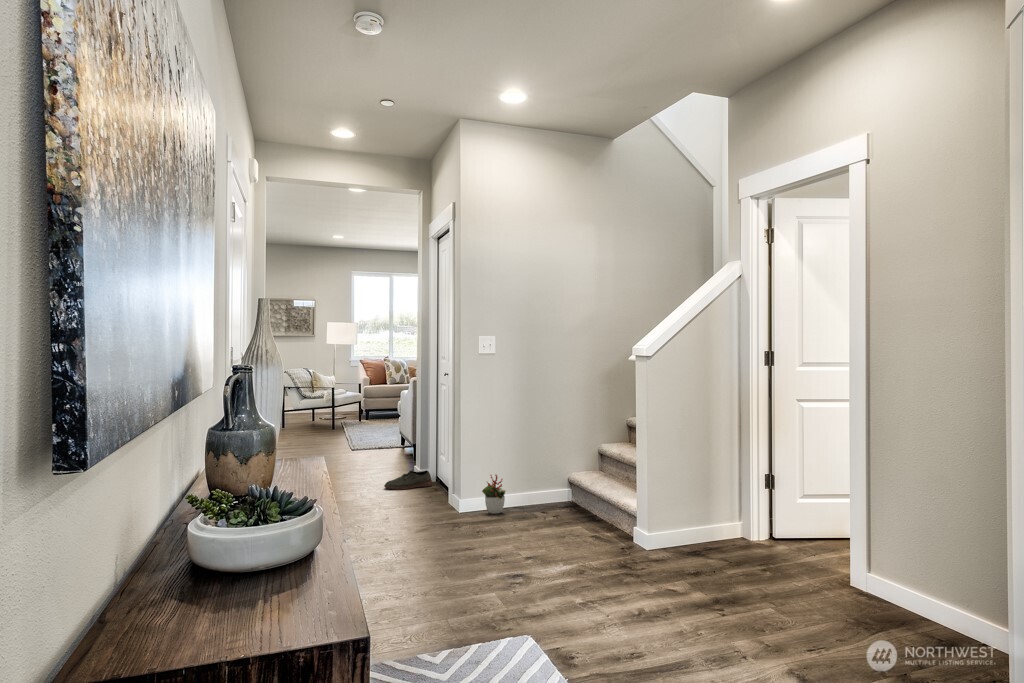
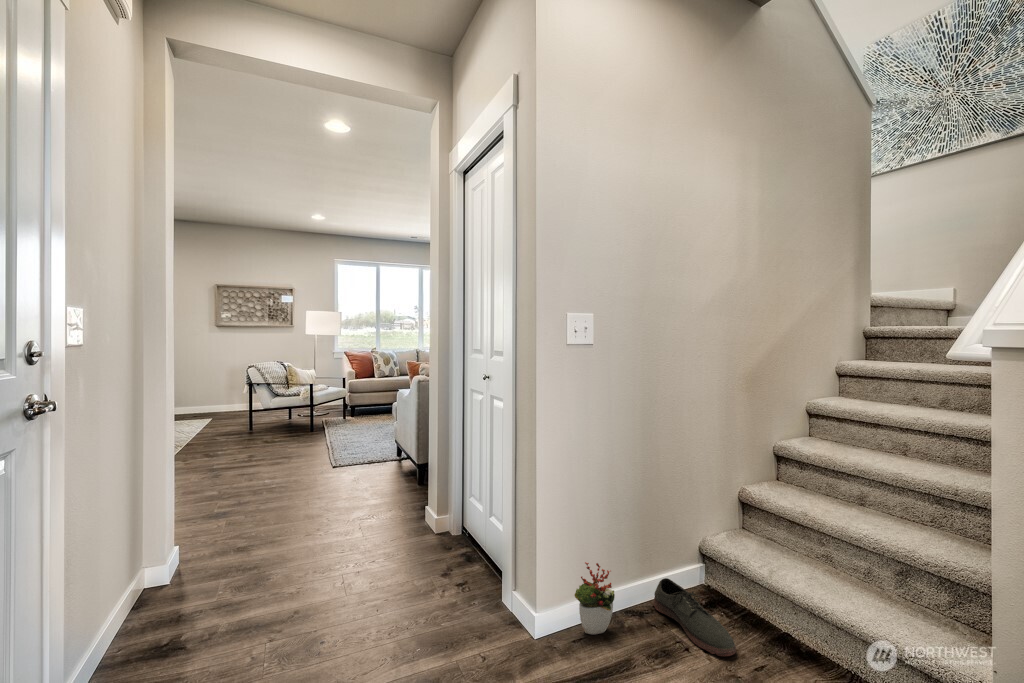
shoe: present [384,470,432,490] -> present [653,578,736,656]

